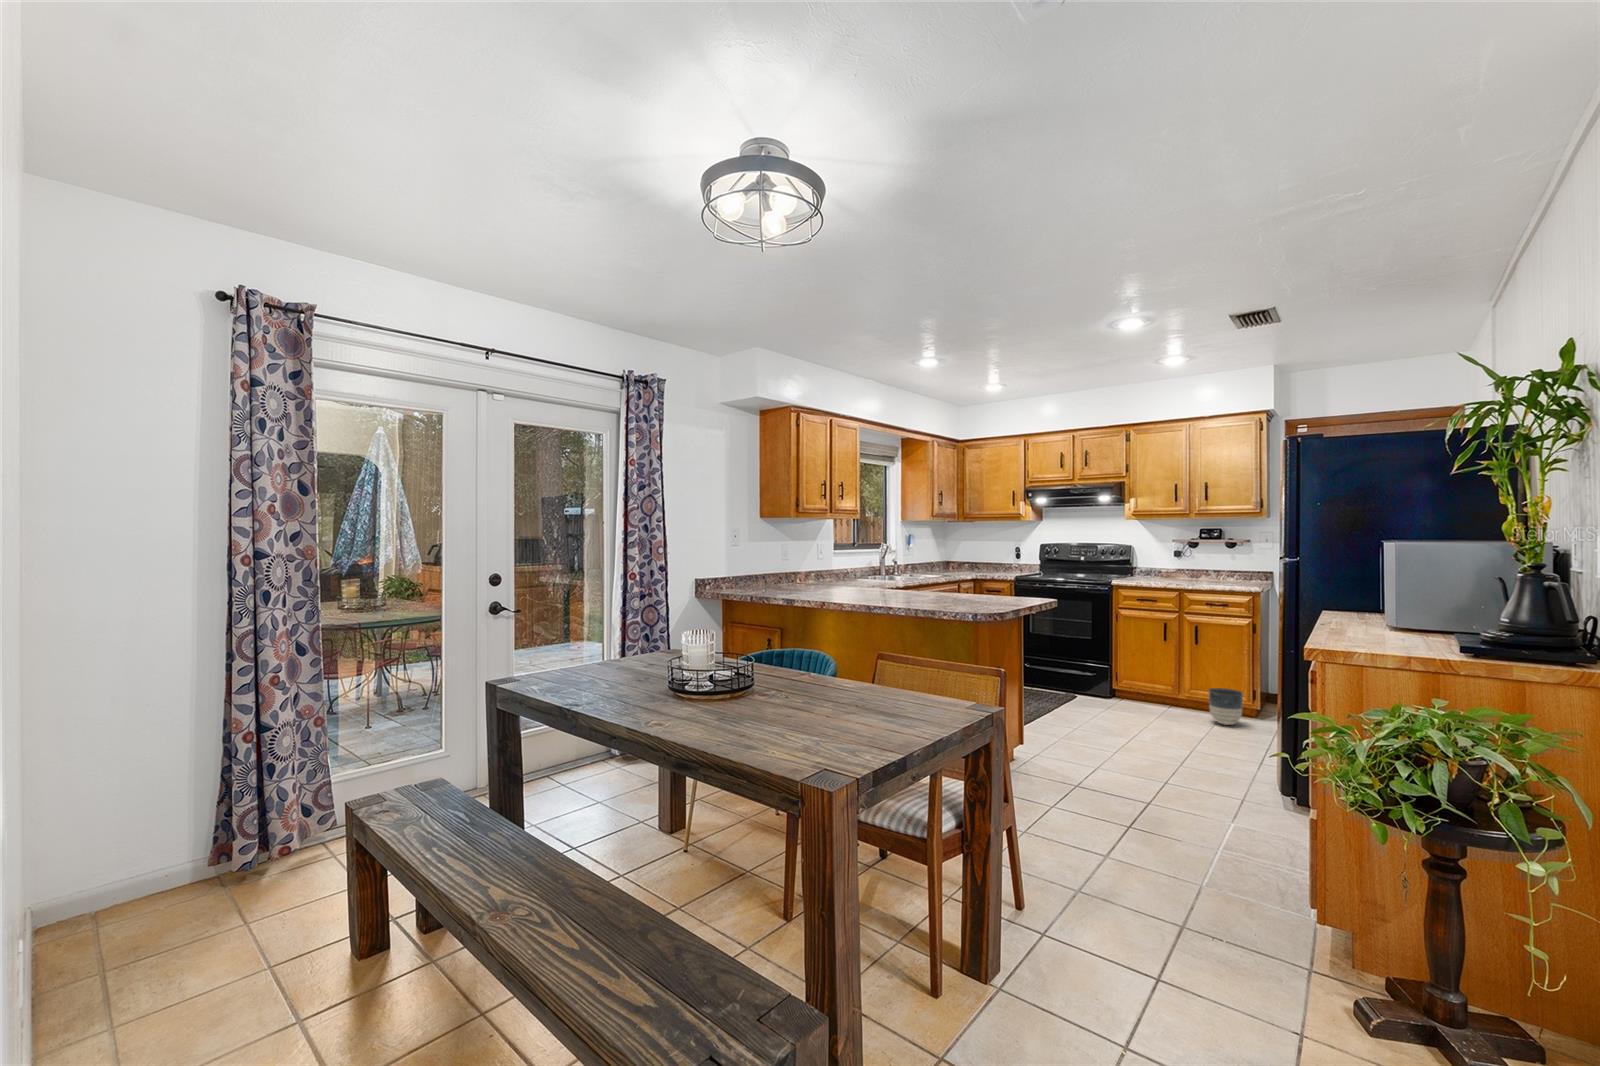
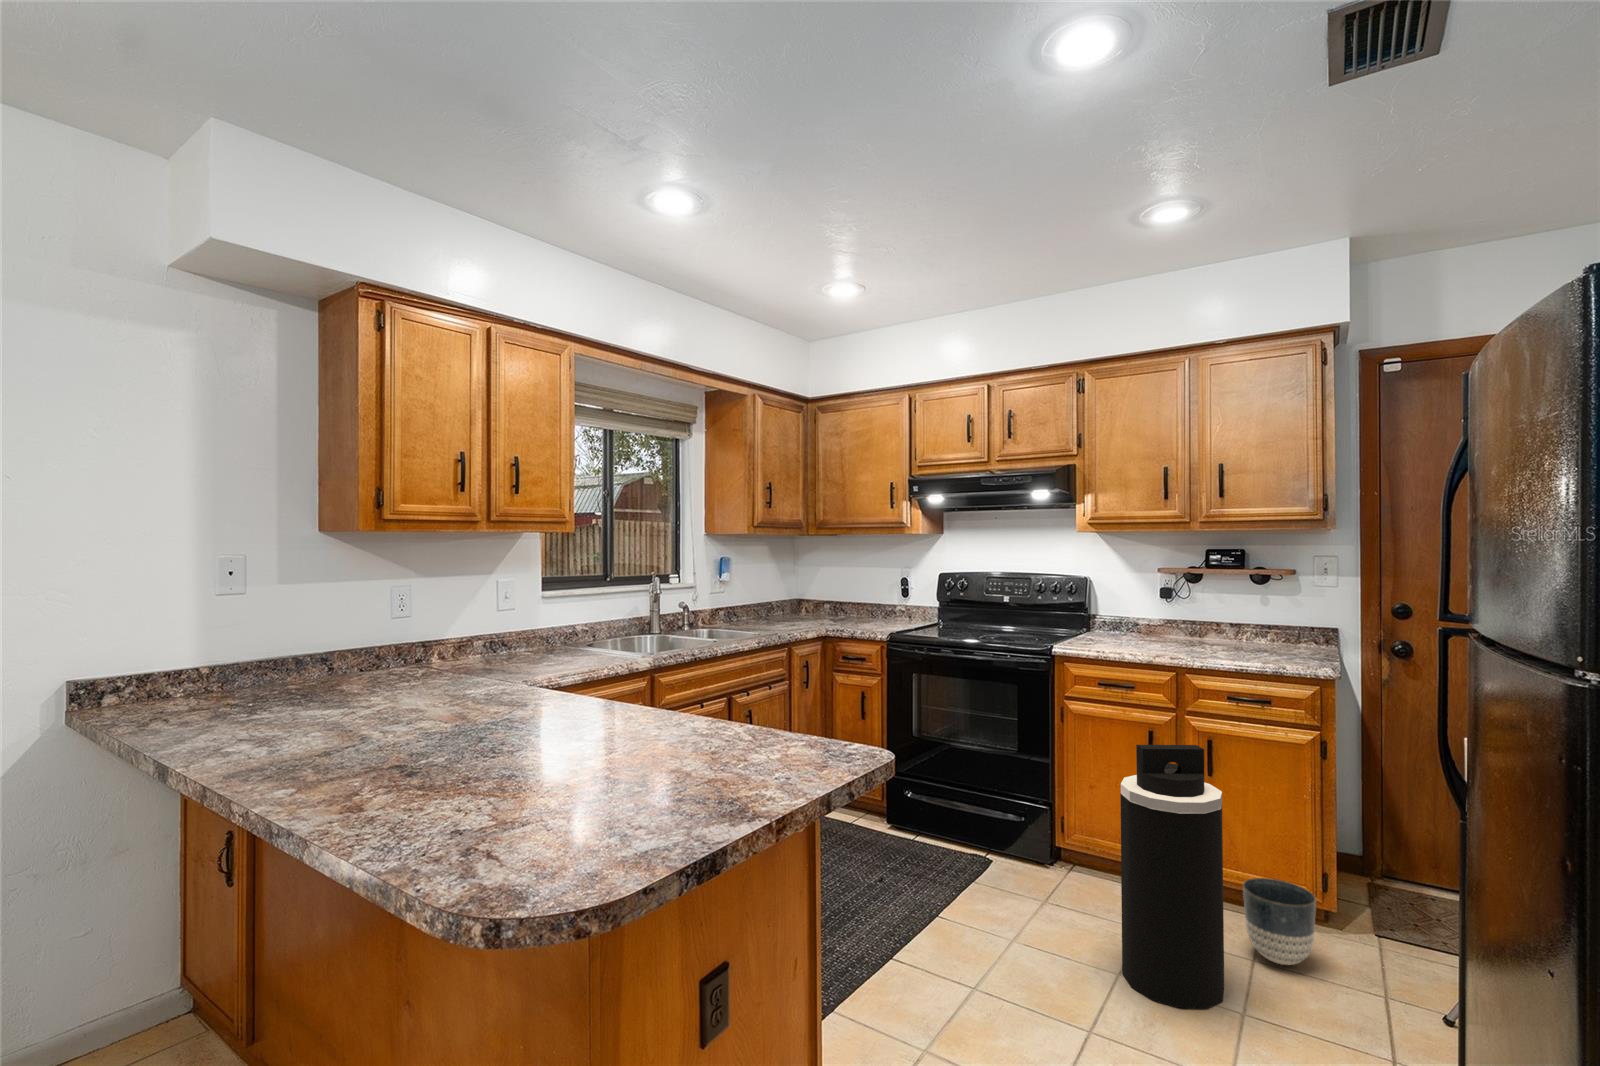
trash can: none [1147,618,1196,734] -> present [1120,745,1224,1009]

